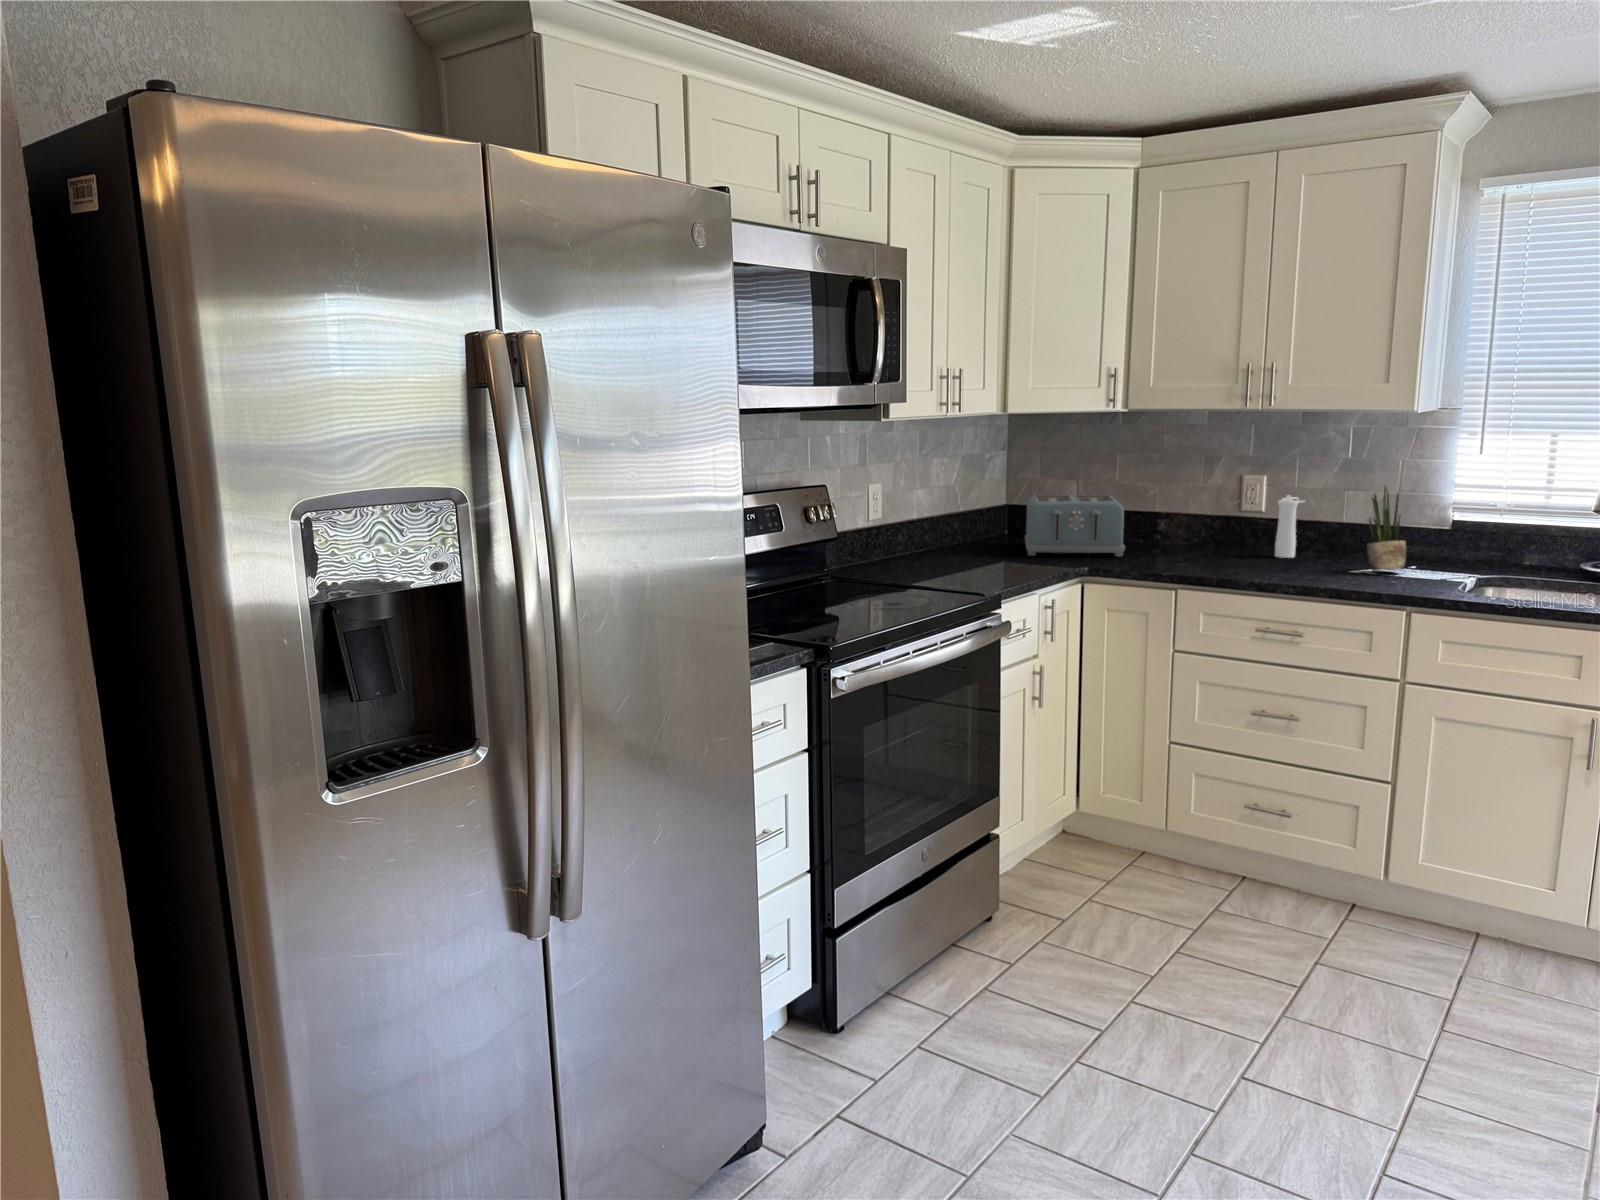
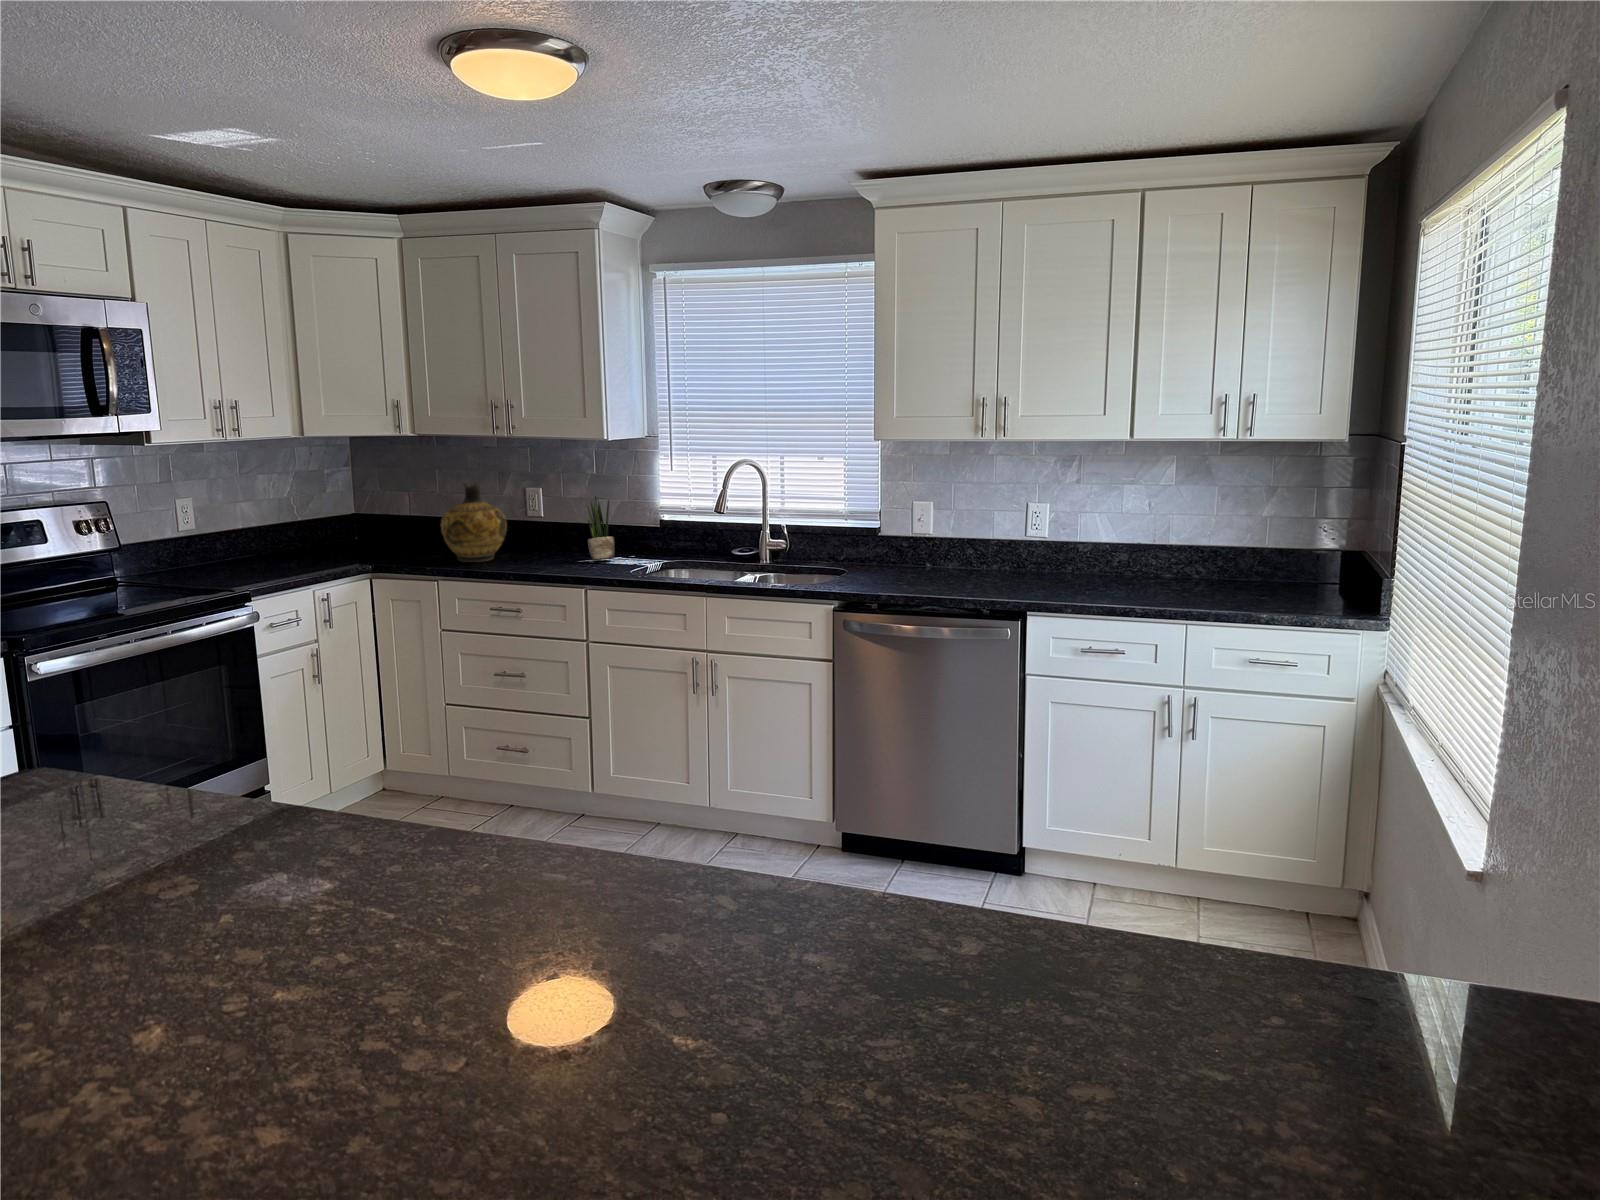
ceramic jug: none [1167,466,1252,566] -> present [441,483,507,562]
toaster: present [1025,495,1125,556] -> none [333,506,429,559]
pepper mill: present [1275,495,1304,558] -> none [540,495,575,553]

